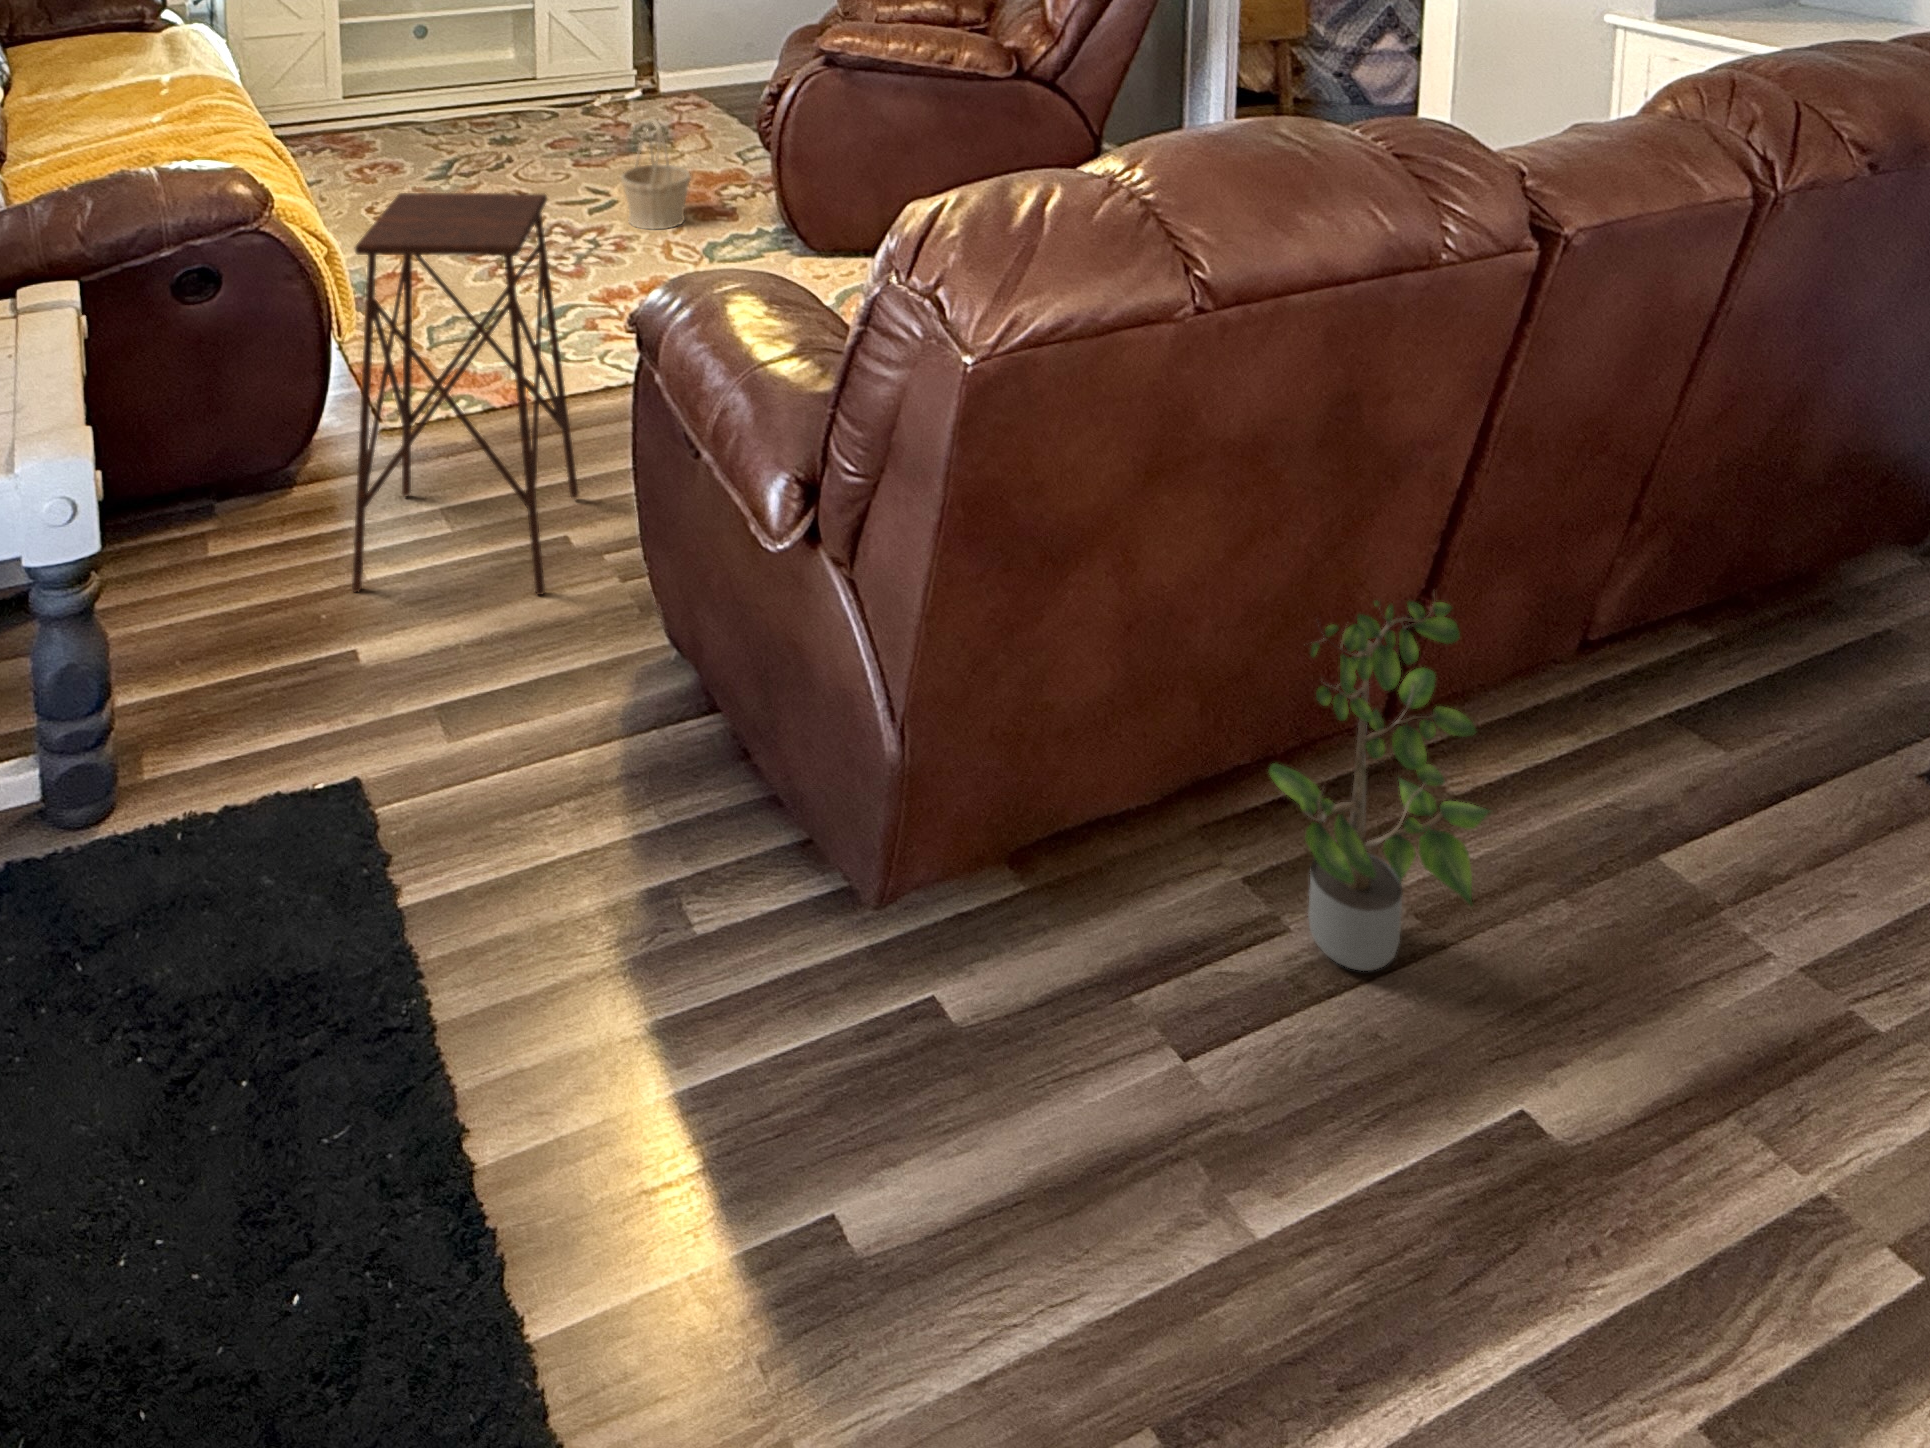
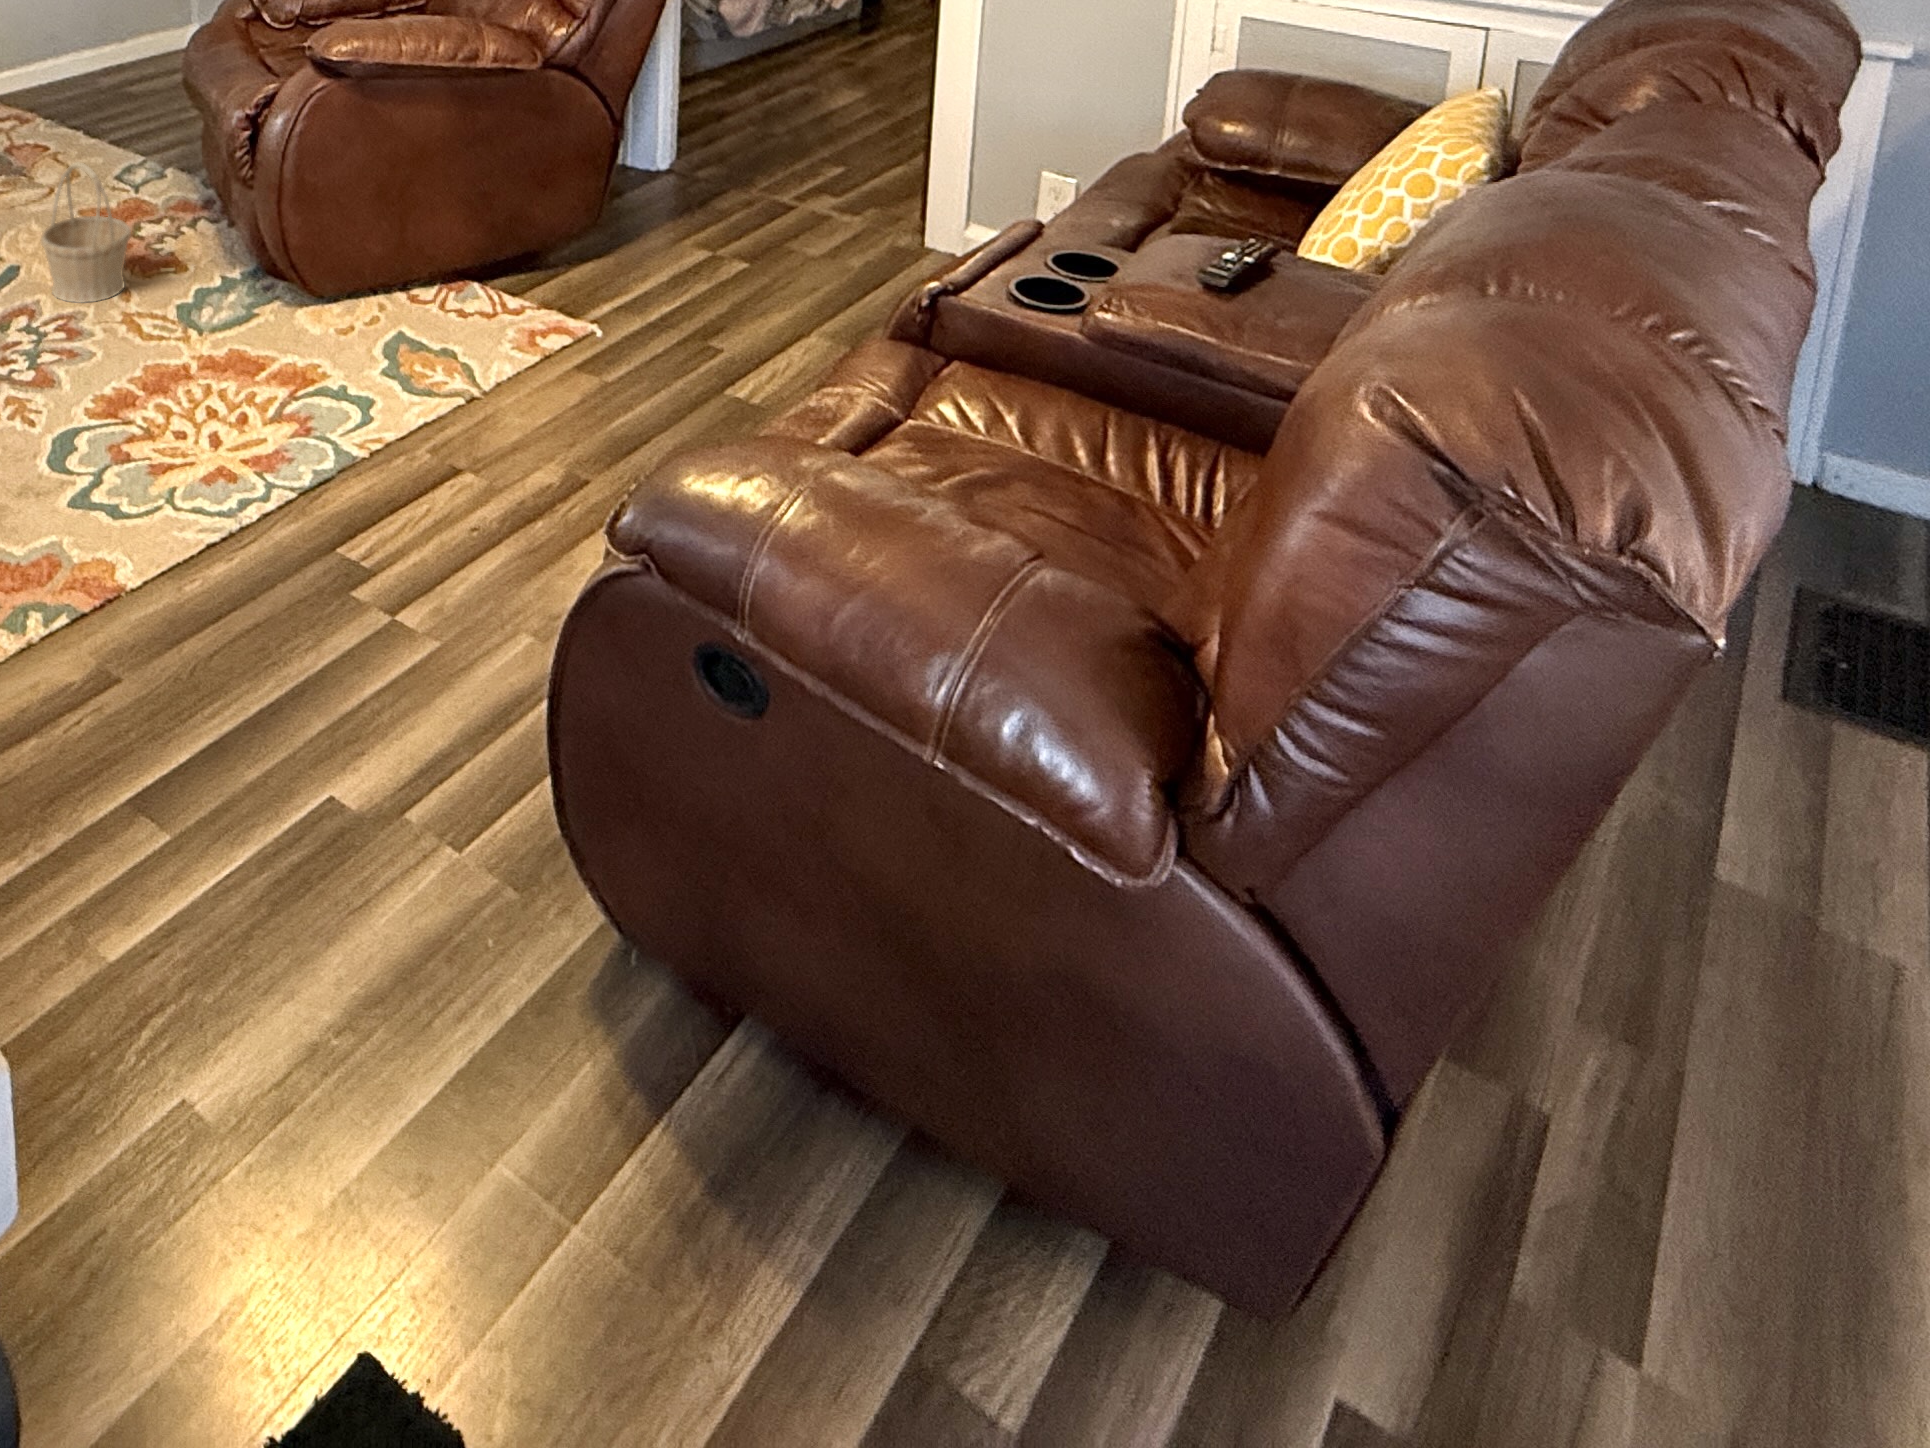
side table: present [352,193,578,595] -> none [64,340,380,985]
potted plant: present [1269,600,1491,971] -> none [1546,694,1779,1144]

